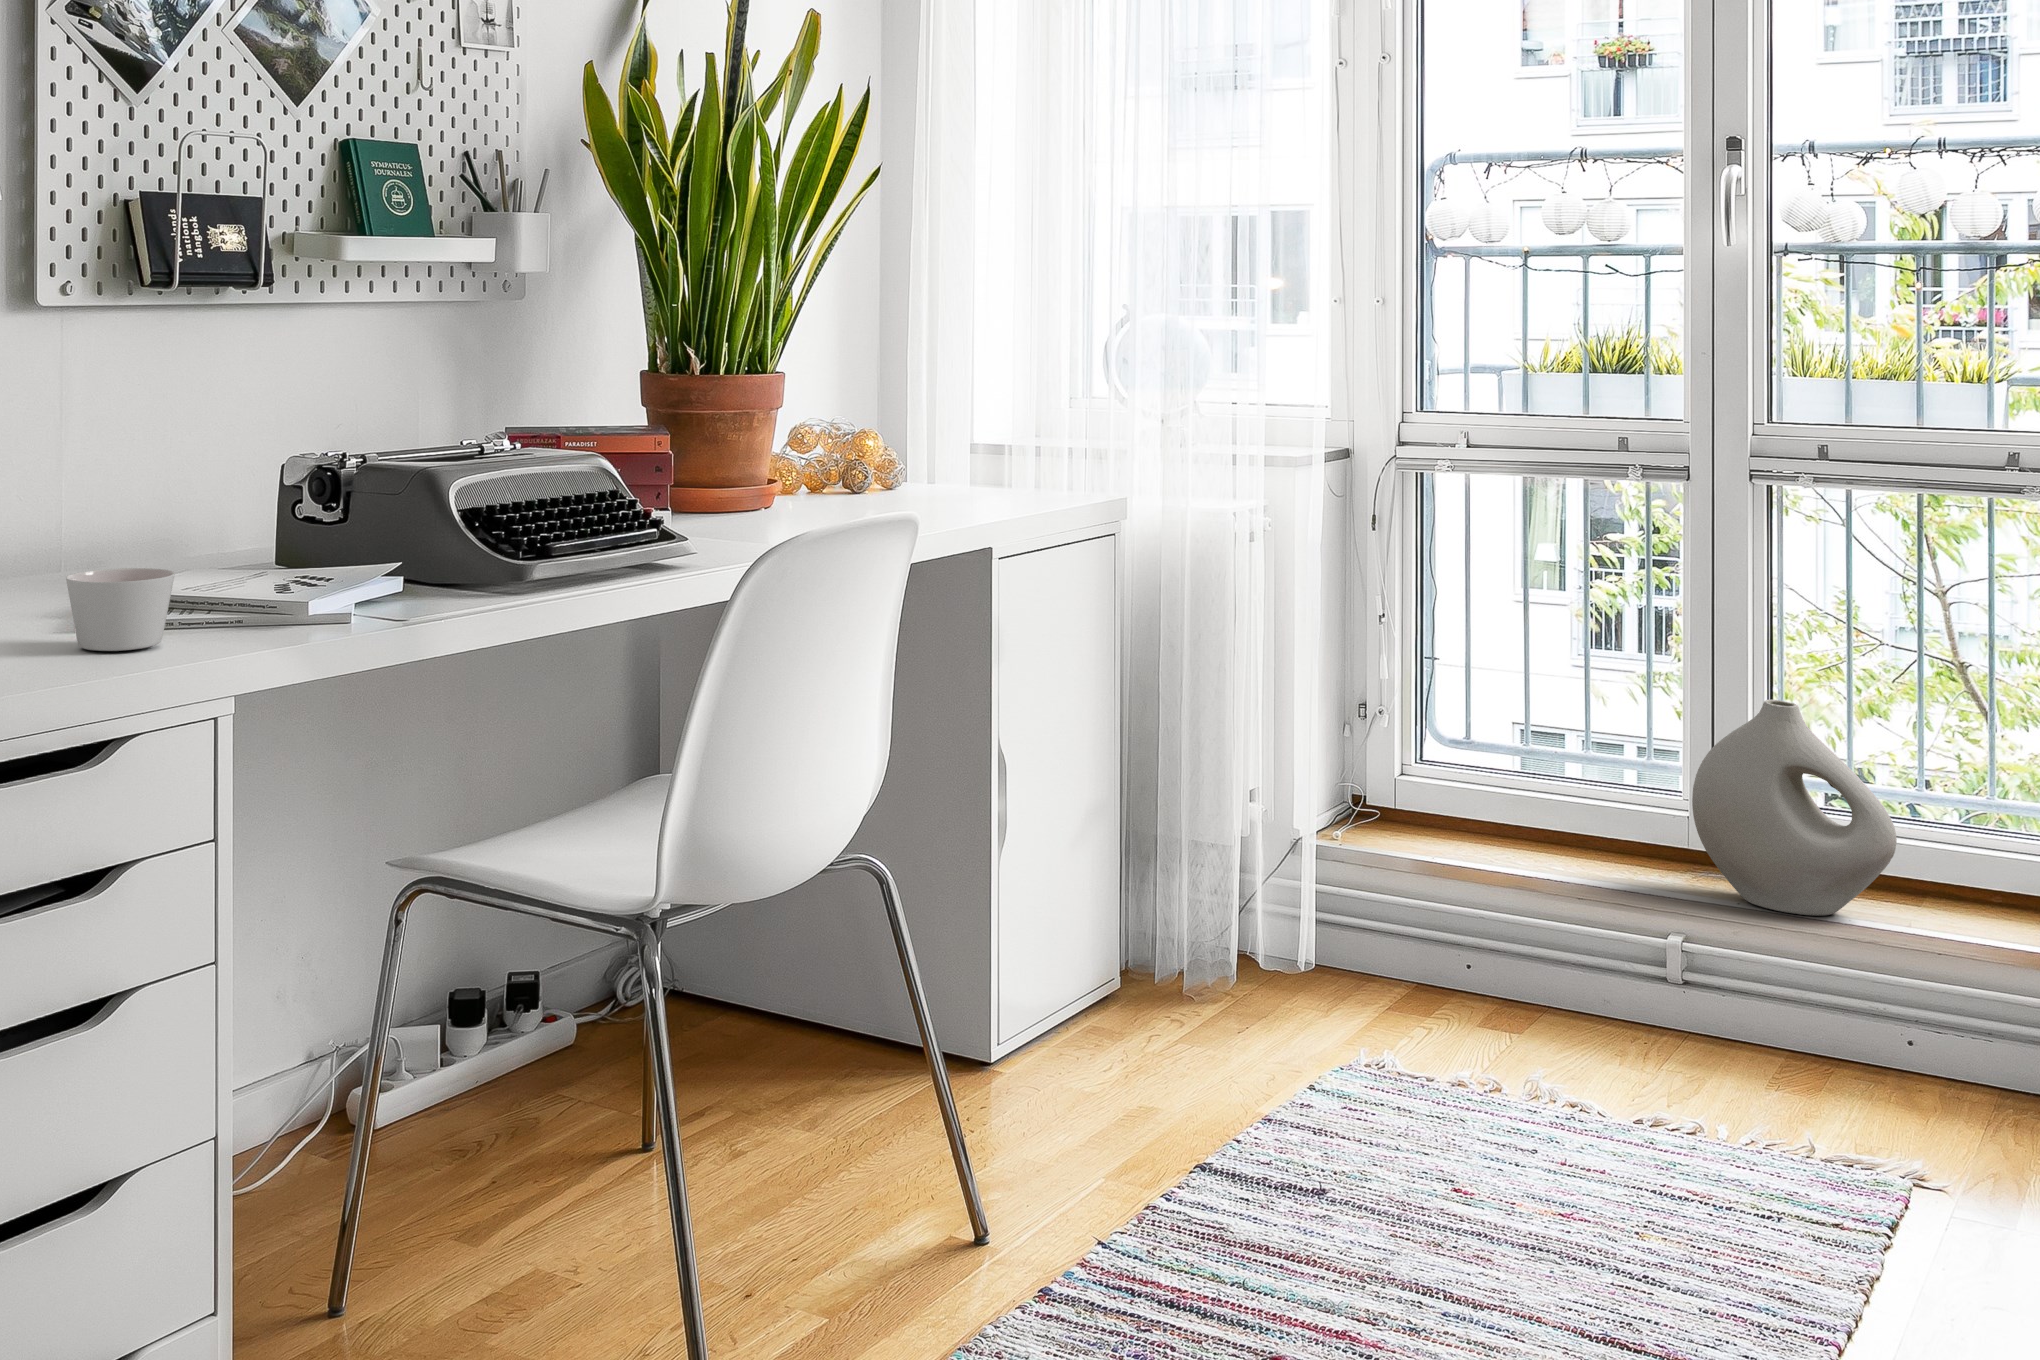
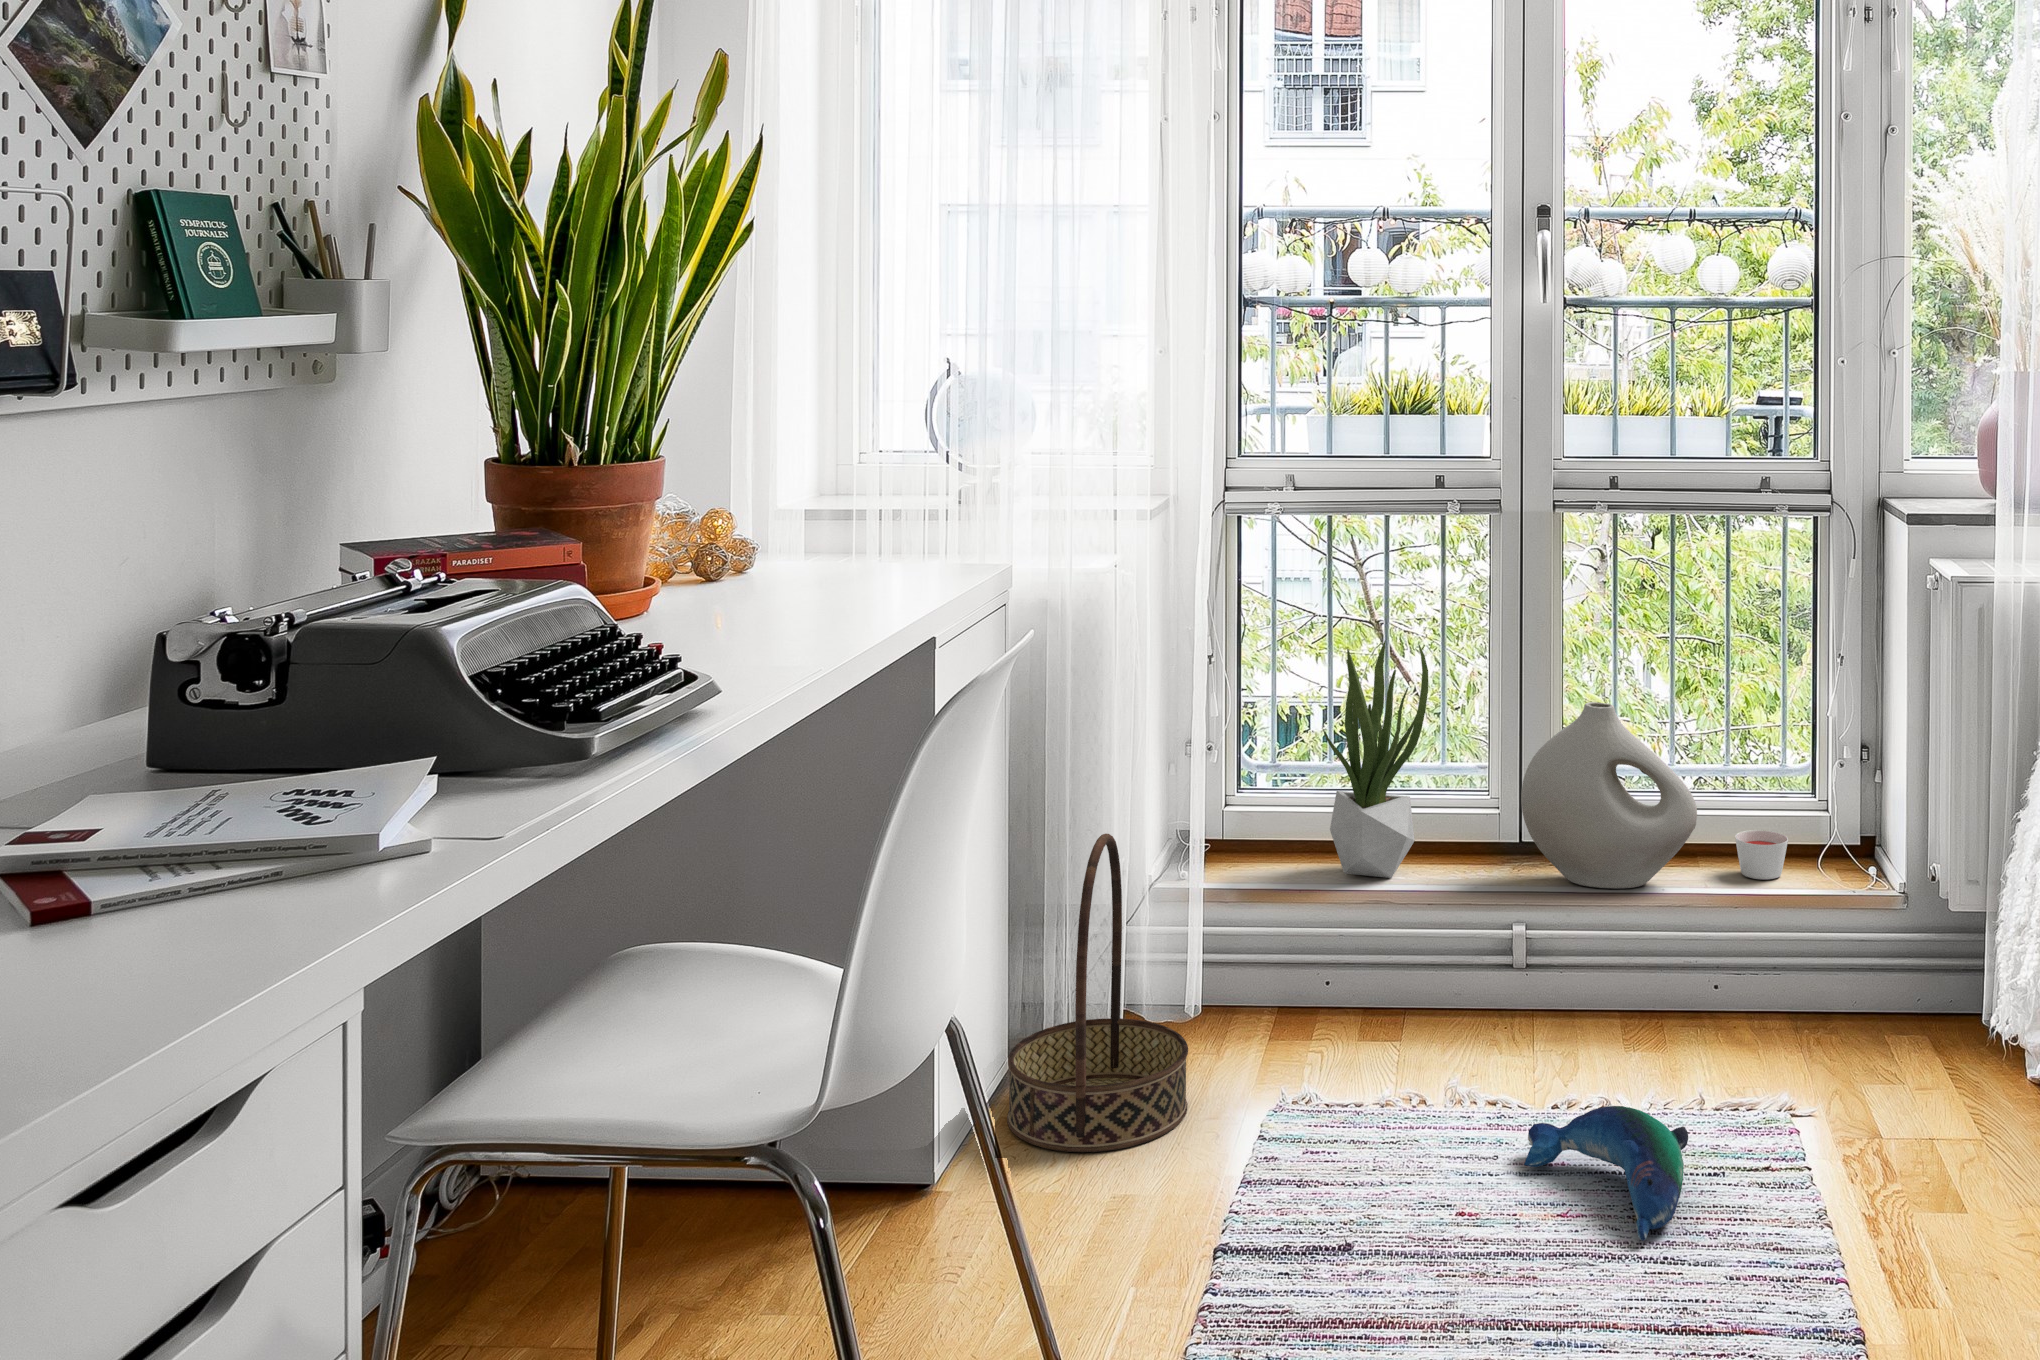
candle: present [66,568,175,651] -> present [1735,830,1788,880]
potted plant: none [1472,614,1589,869] -> present [1322,641,1428,878]
basket: none [1092,765,1267,1070] -> present [1007,834,1188,1152]
plush toy: none [1555,1118,1725,1256] -> present [1524,1106,1688,1241]

